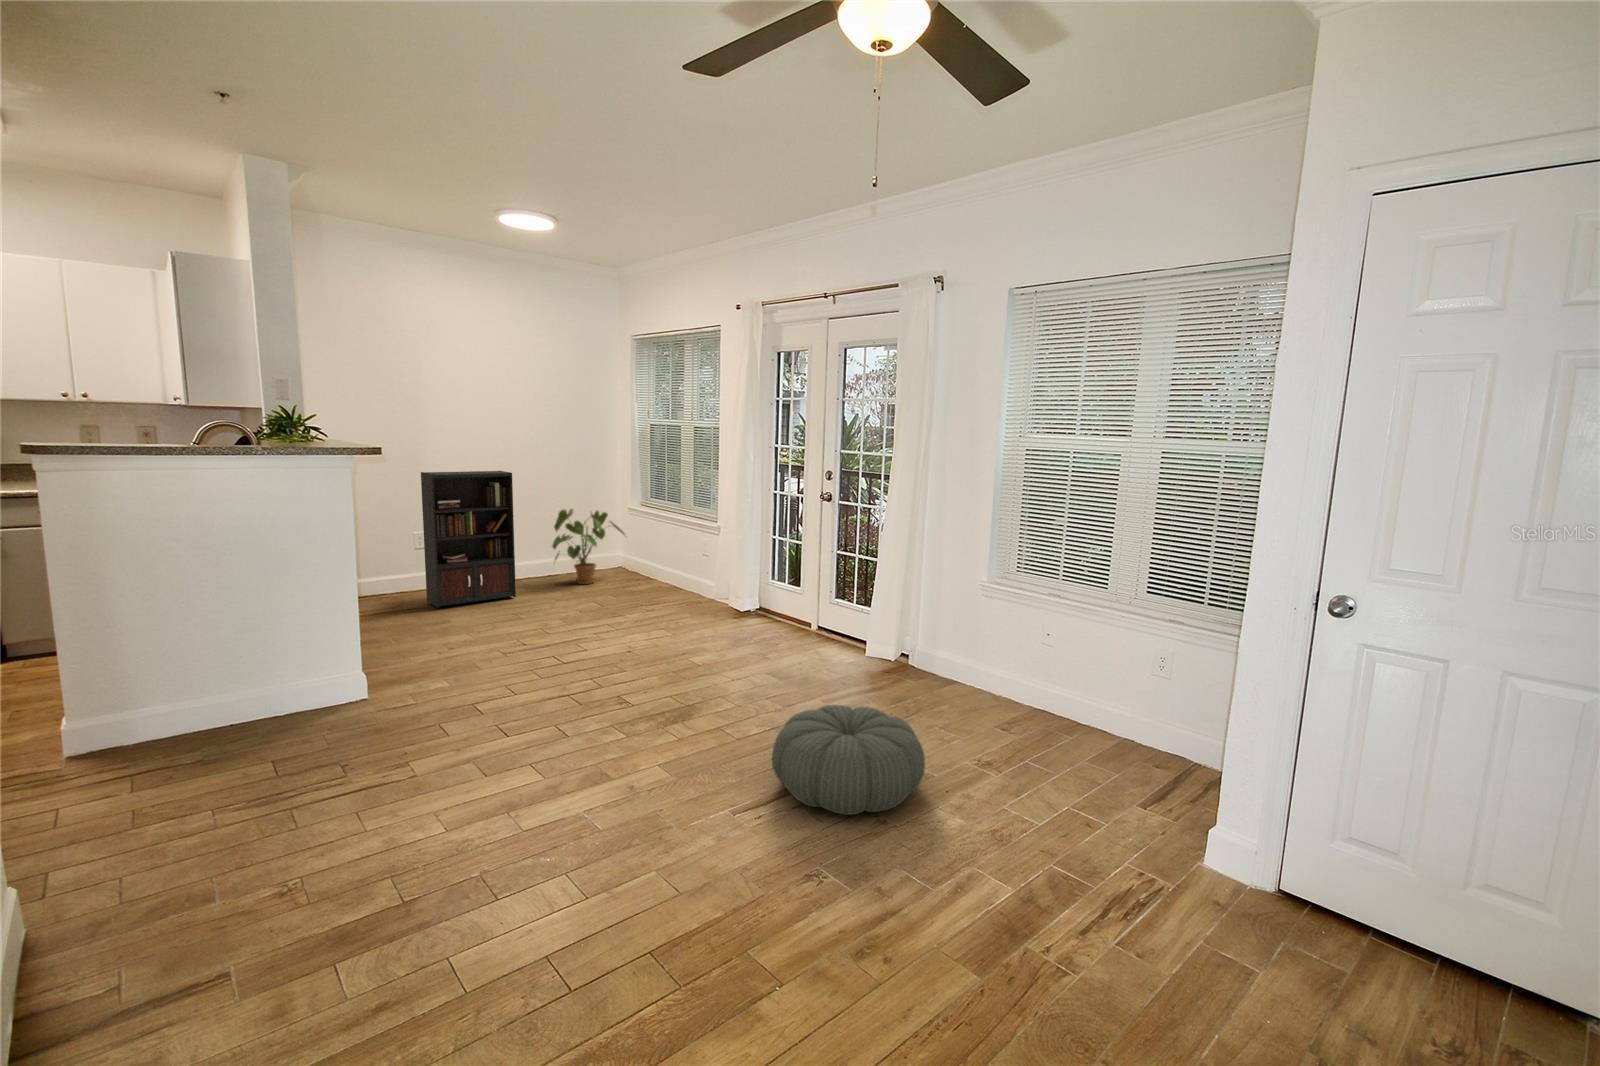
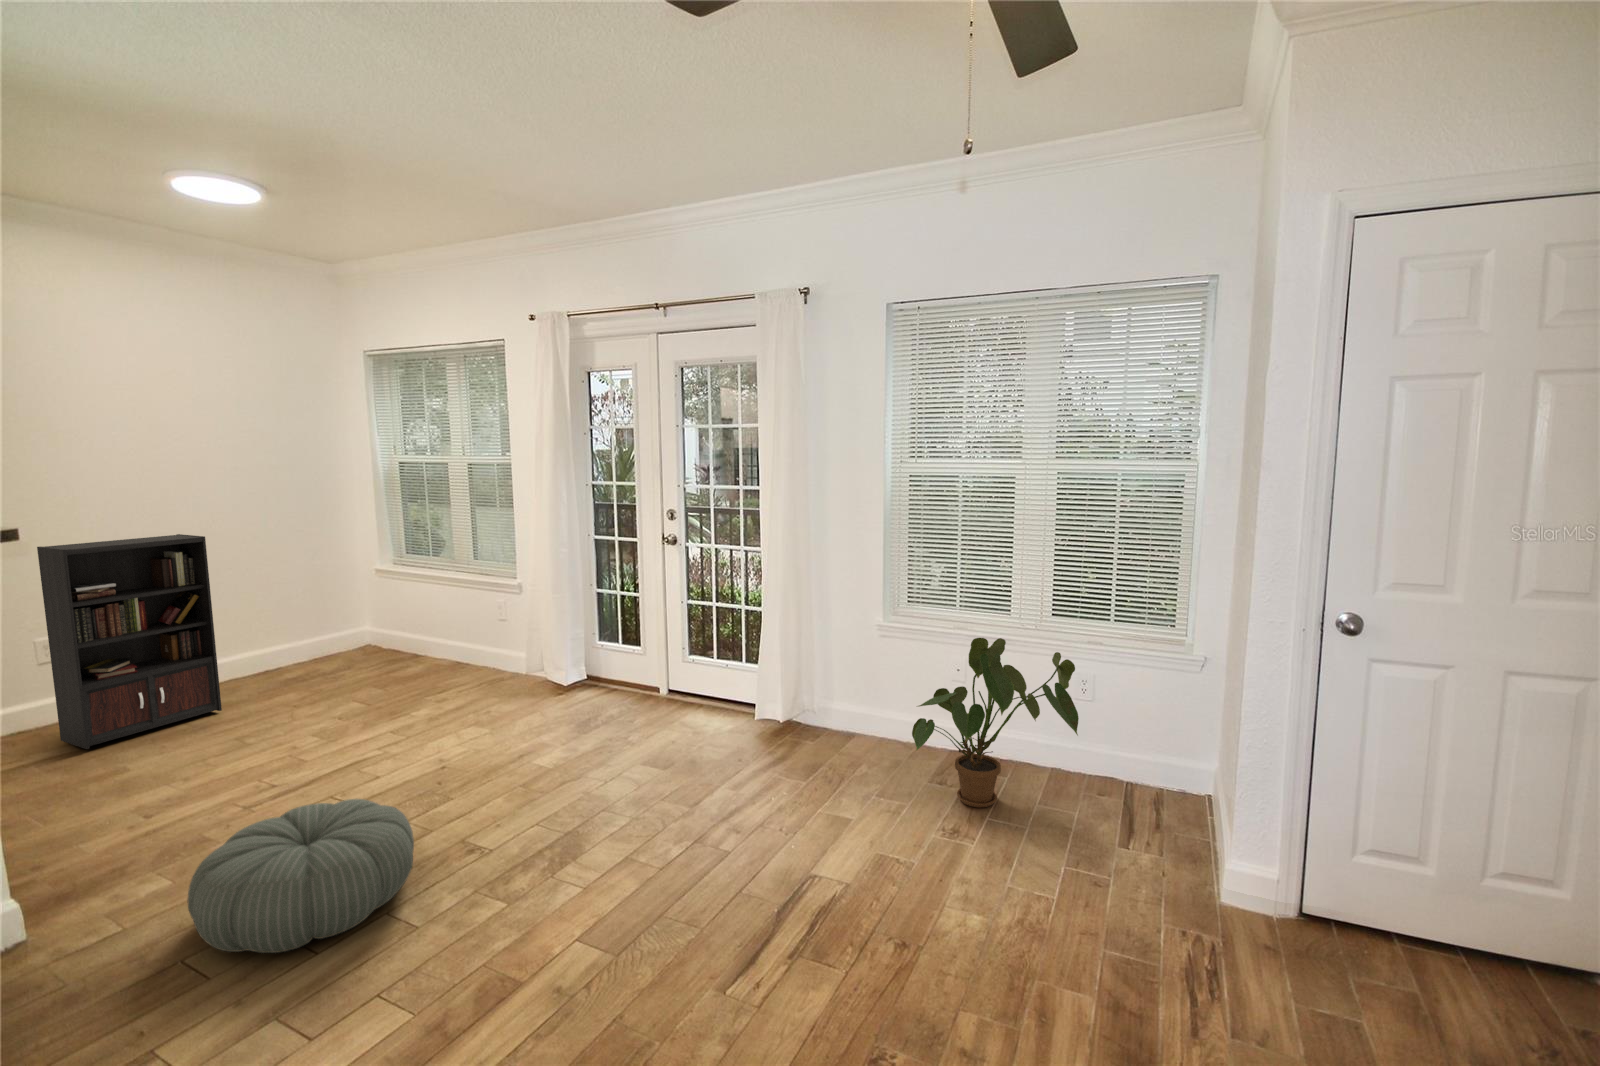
house plant: present [552,509,624,584] -> present [912,638,1079,808]
pouf: present [772,705,925,815] -> present [187,799,414,953]

